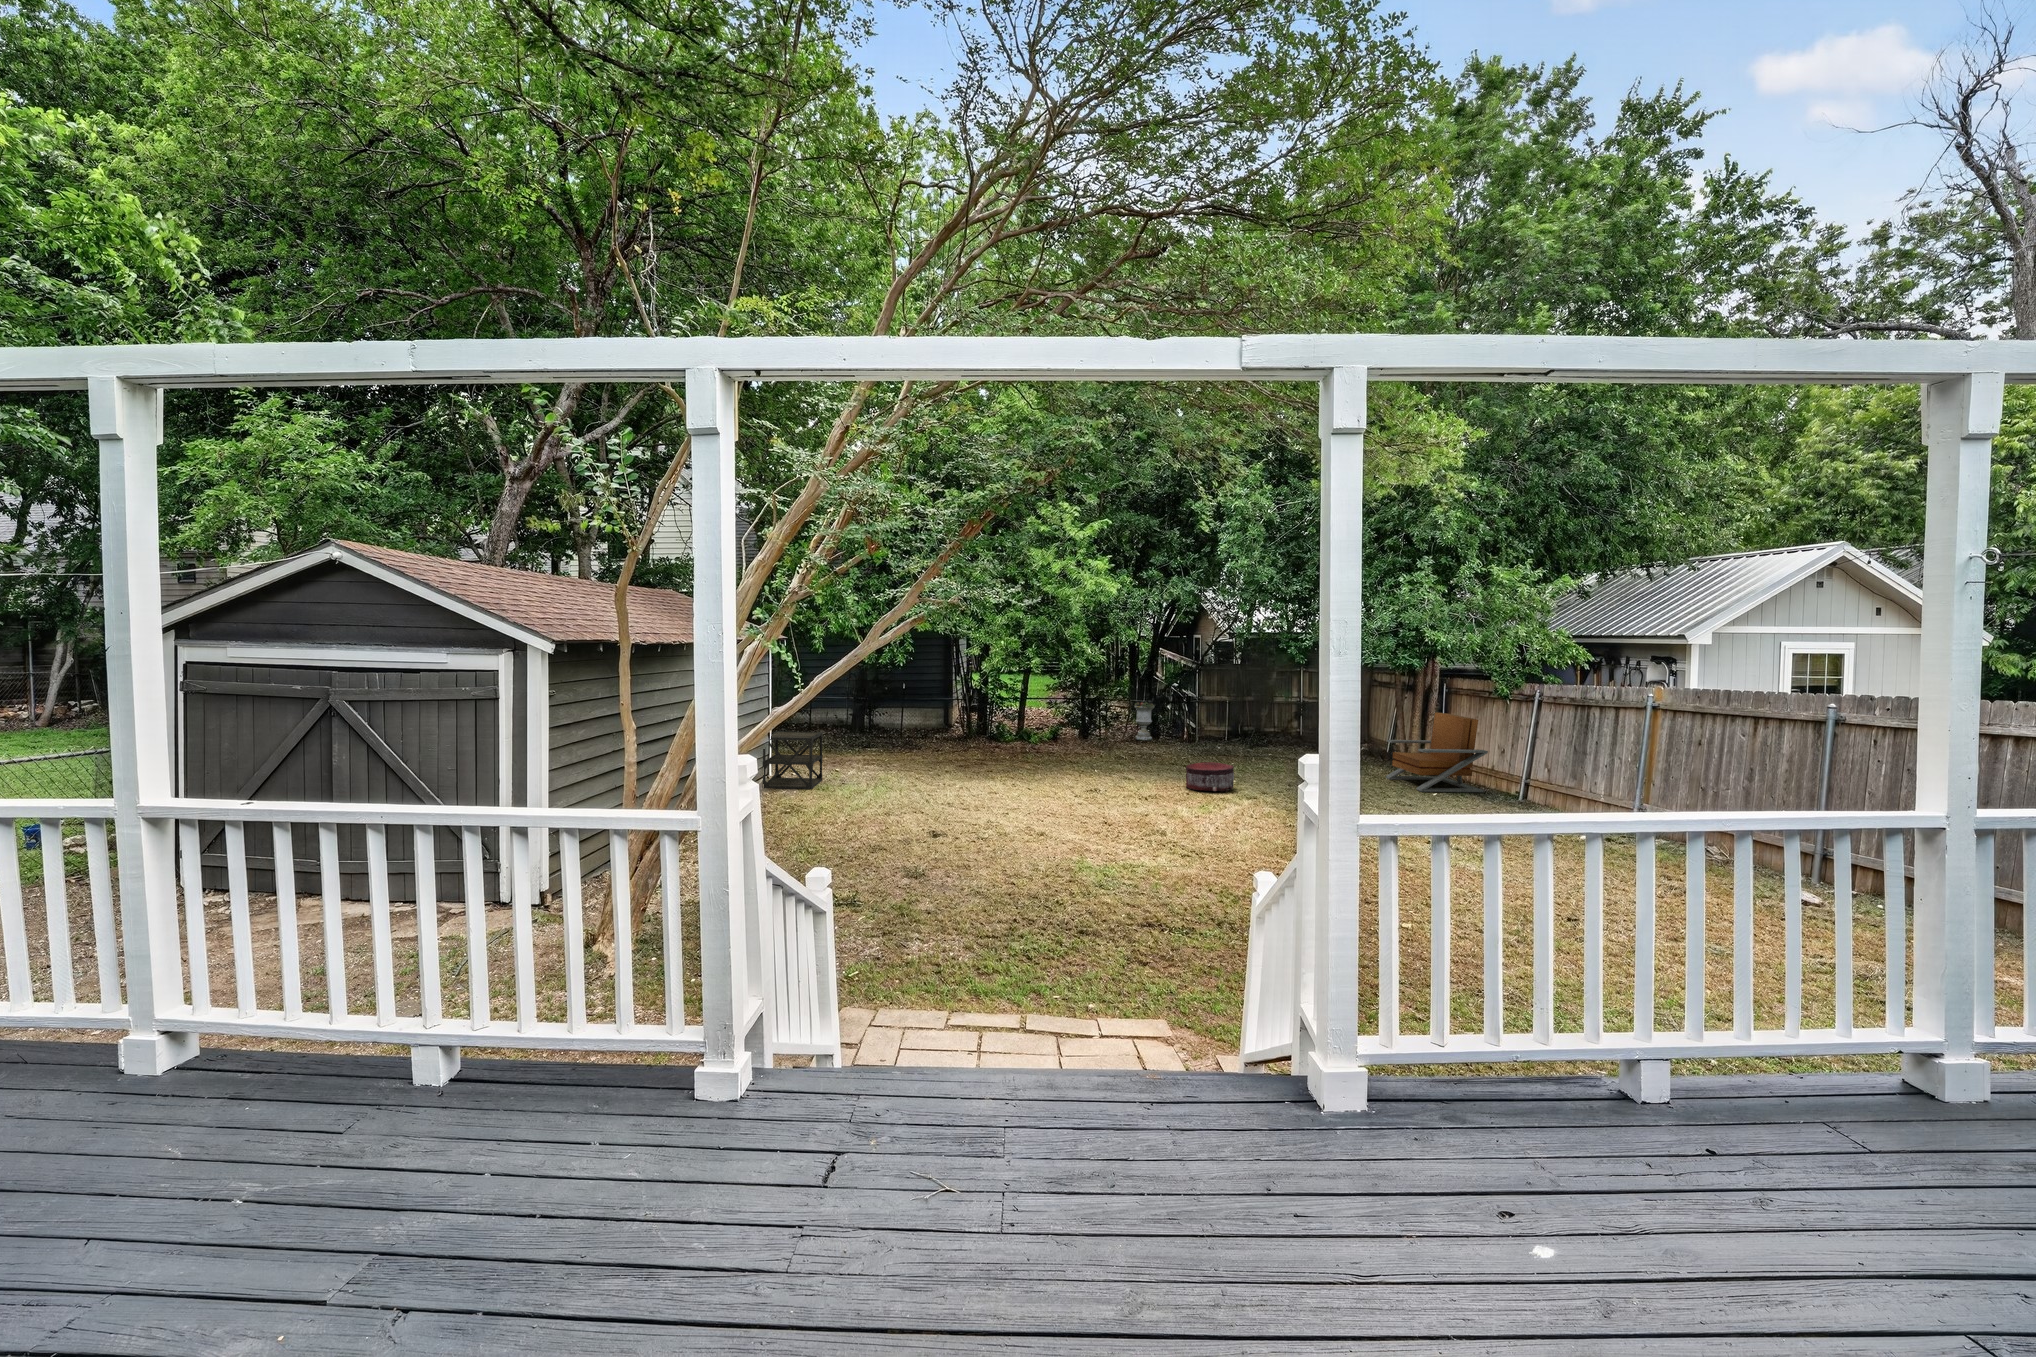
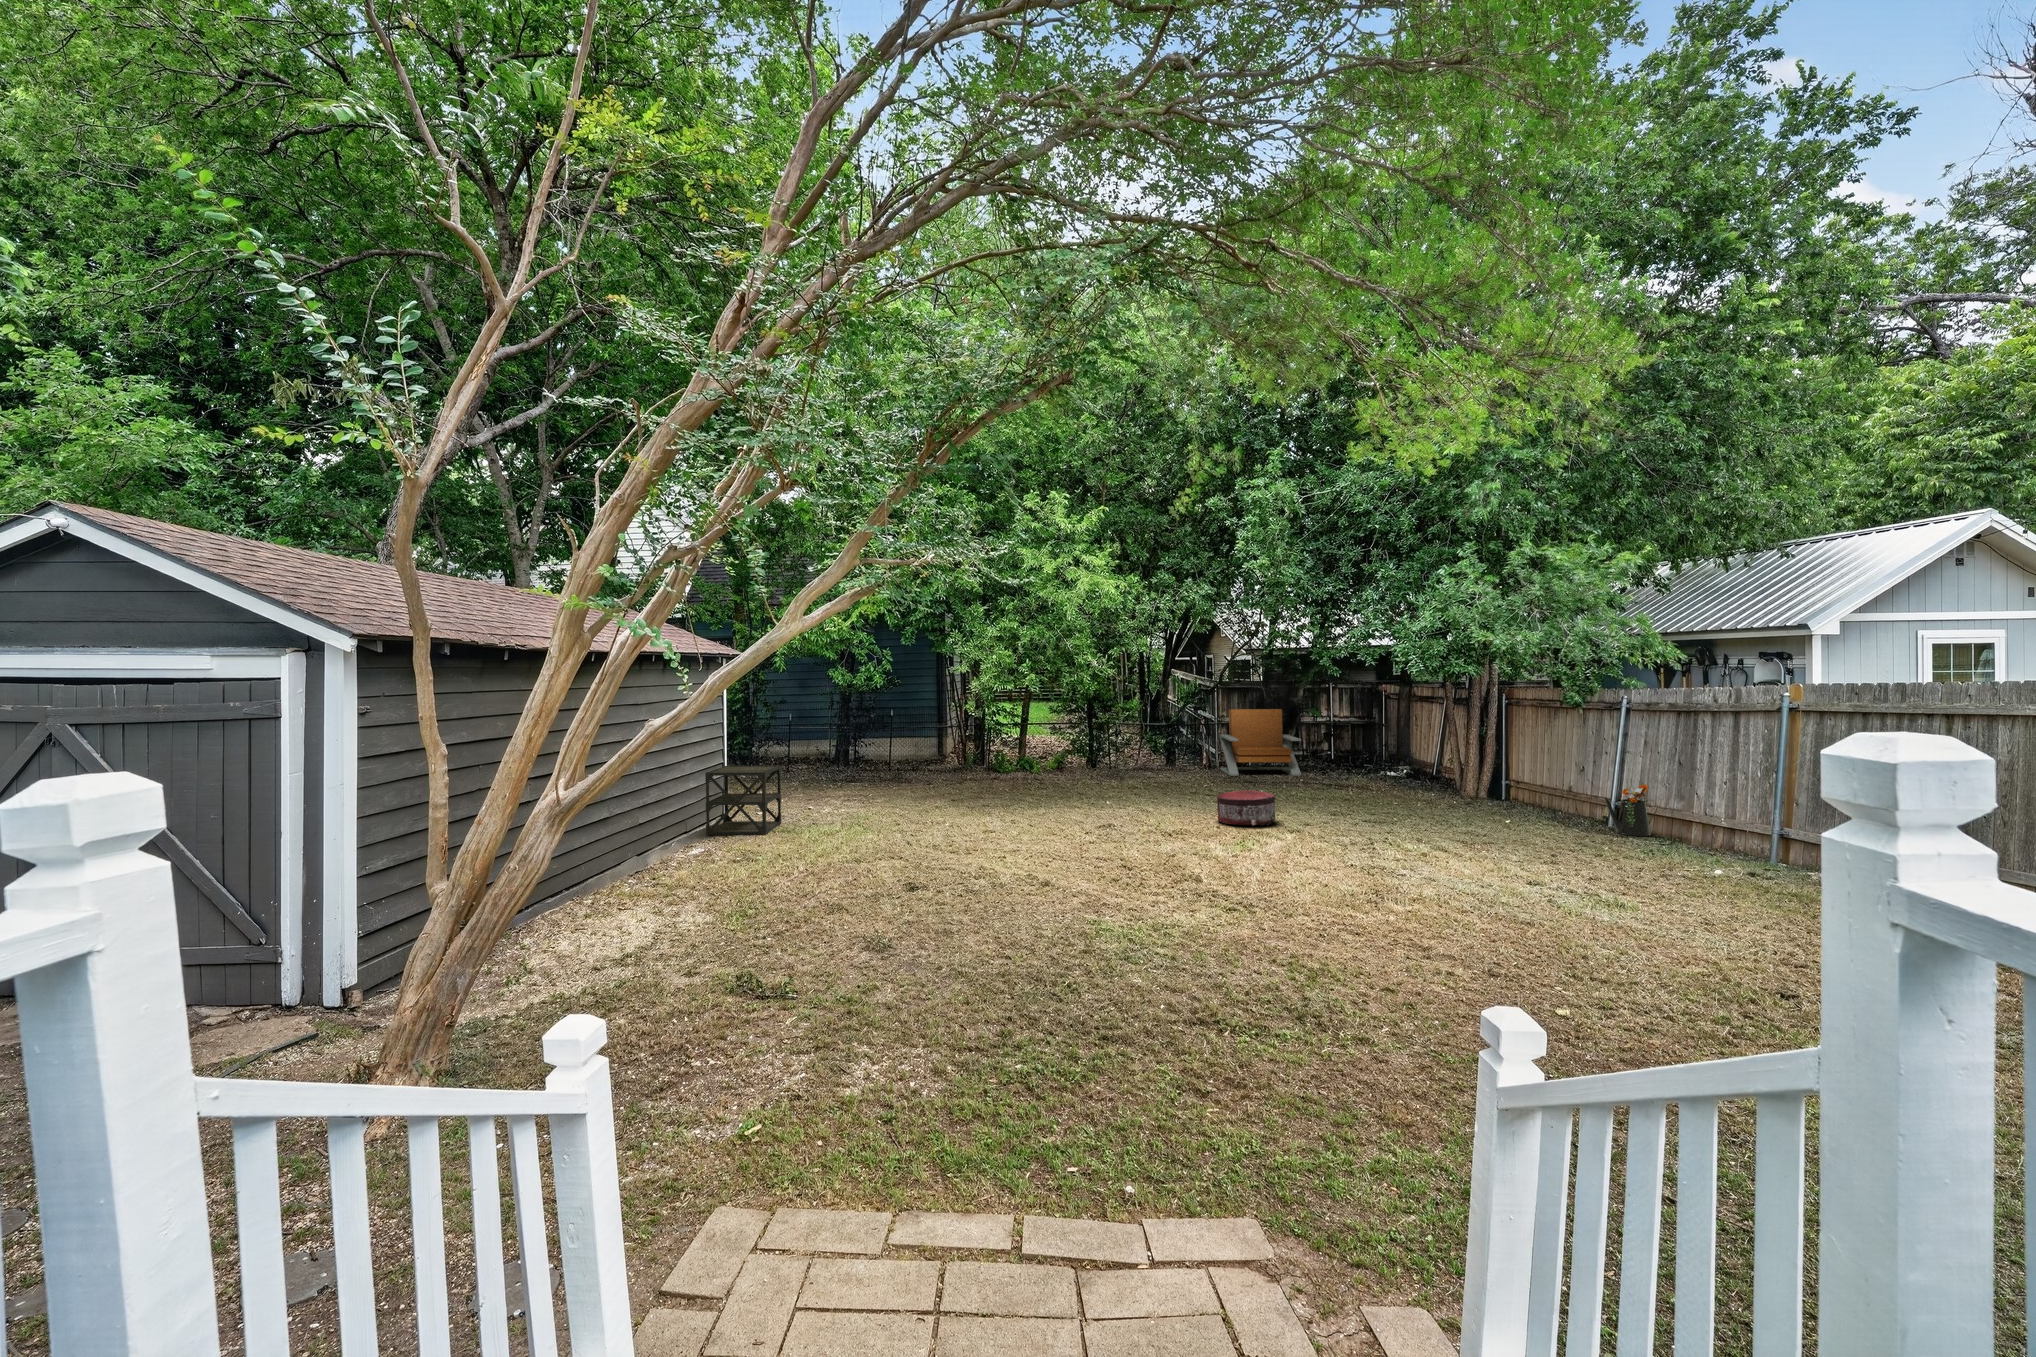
planter: present [1134,702,1154,741] -> none [1147,725,1172,770]
lounge chair: present [1386,712,1488,792] -> present [1220,709,1301,776]
watering can: none [1501,765,1541,808] -> present [1605,784,1658,836]

